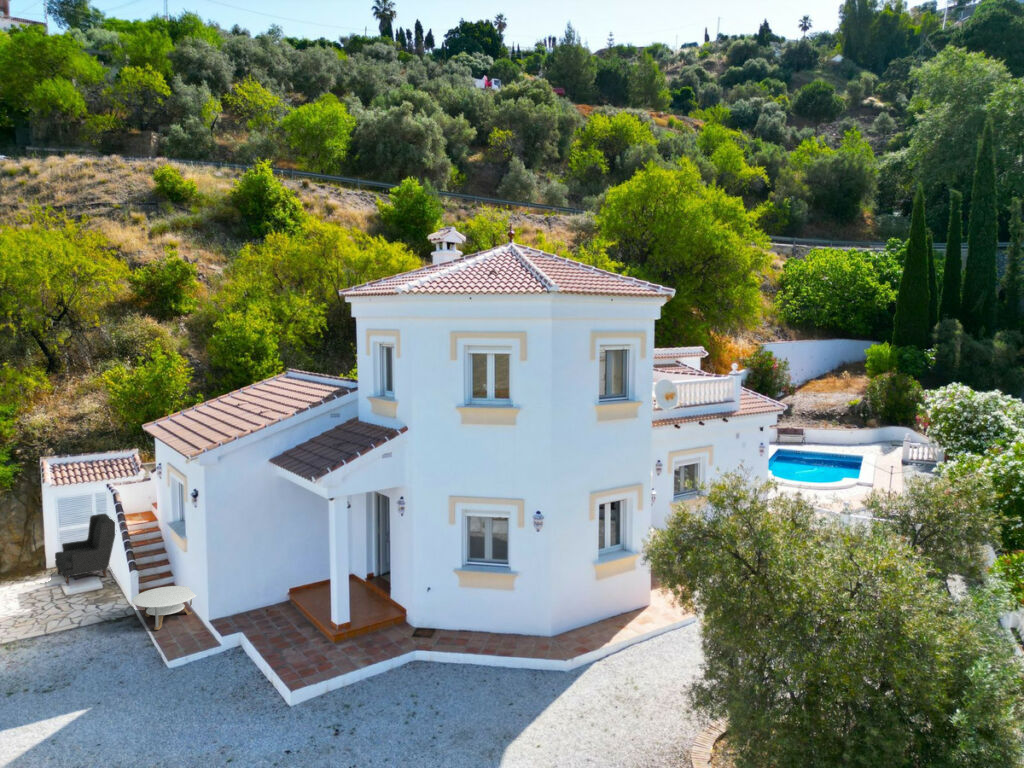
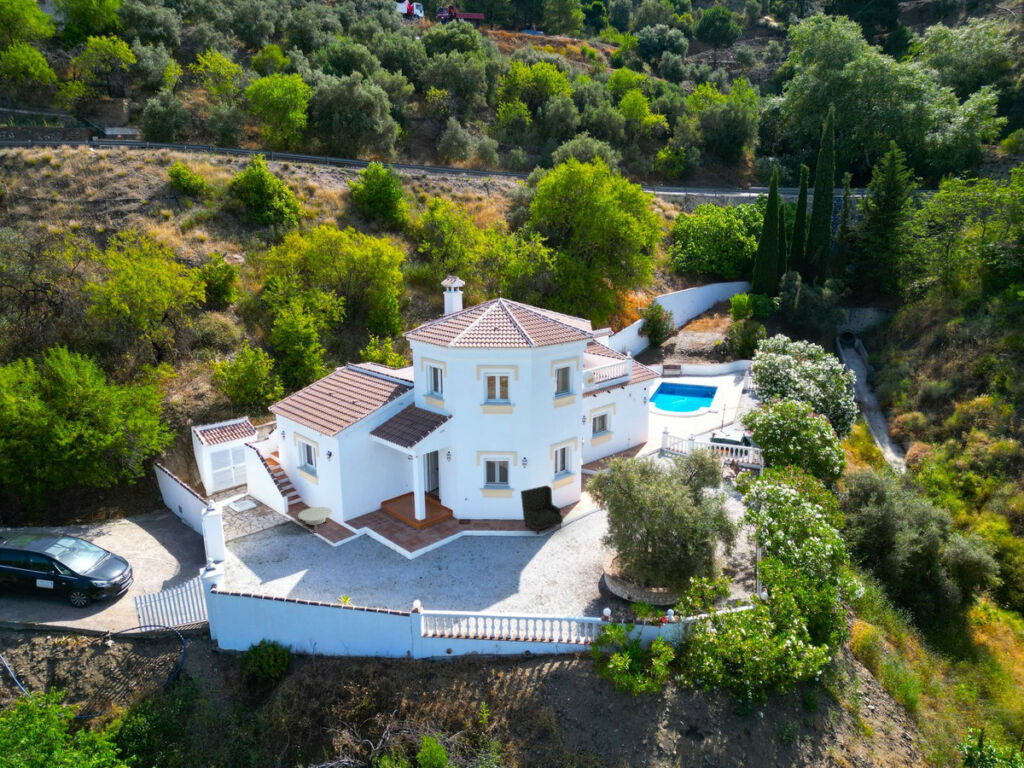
chair: present [55,514,116,584] -> present [521,486,563,534]

